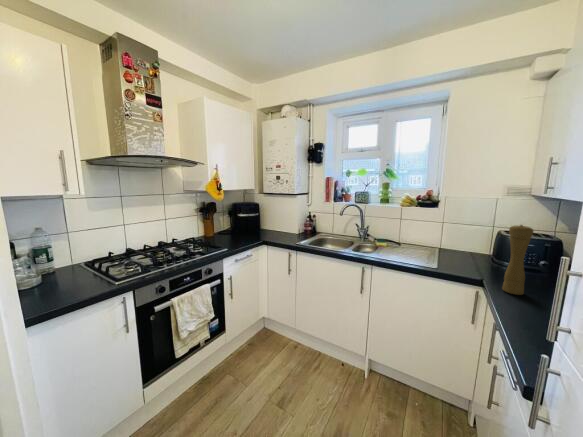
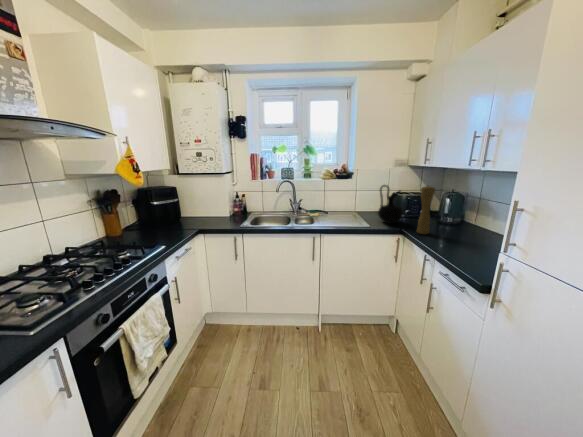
ceramic jug: none [458,218,496,272] -> present [378,185,403,224]

